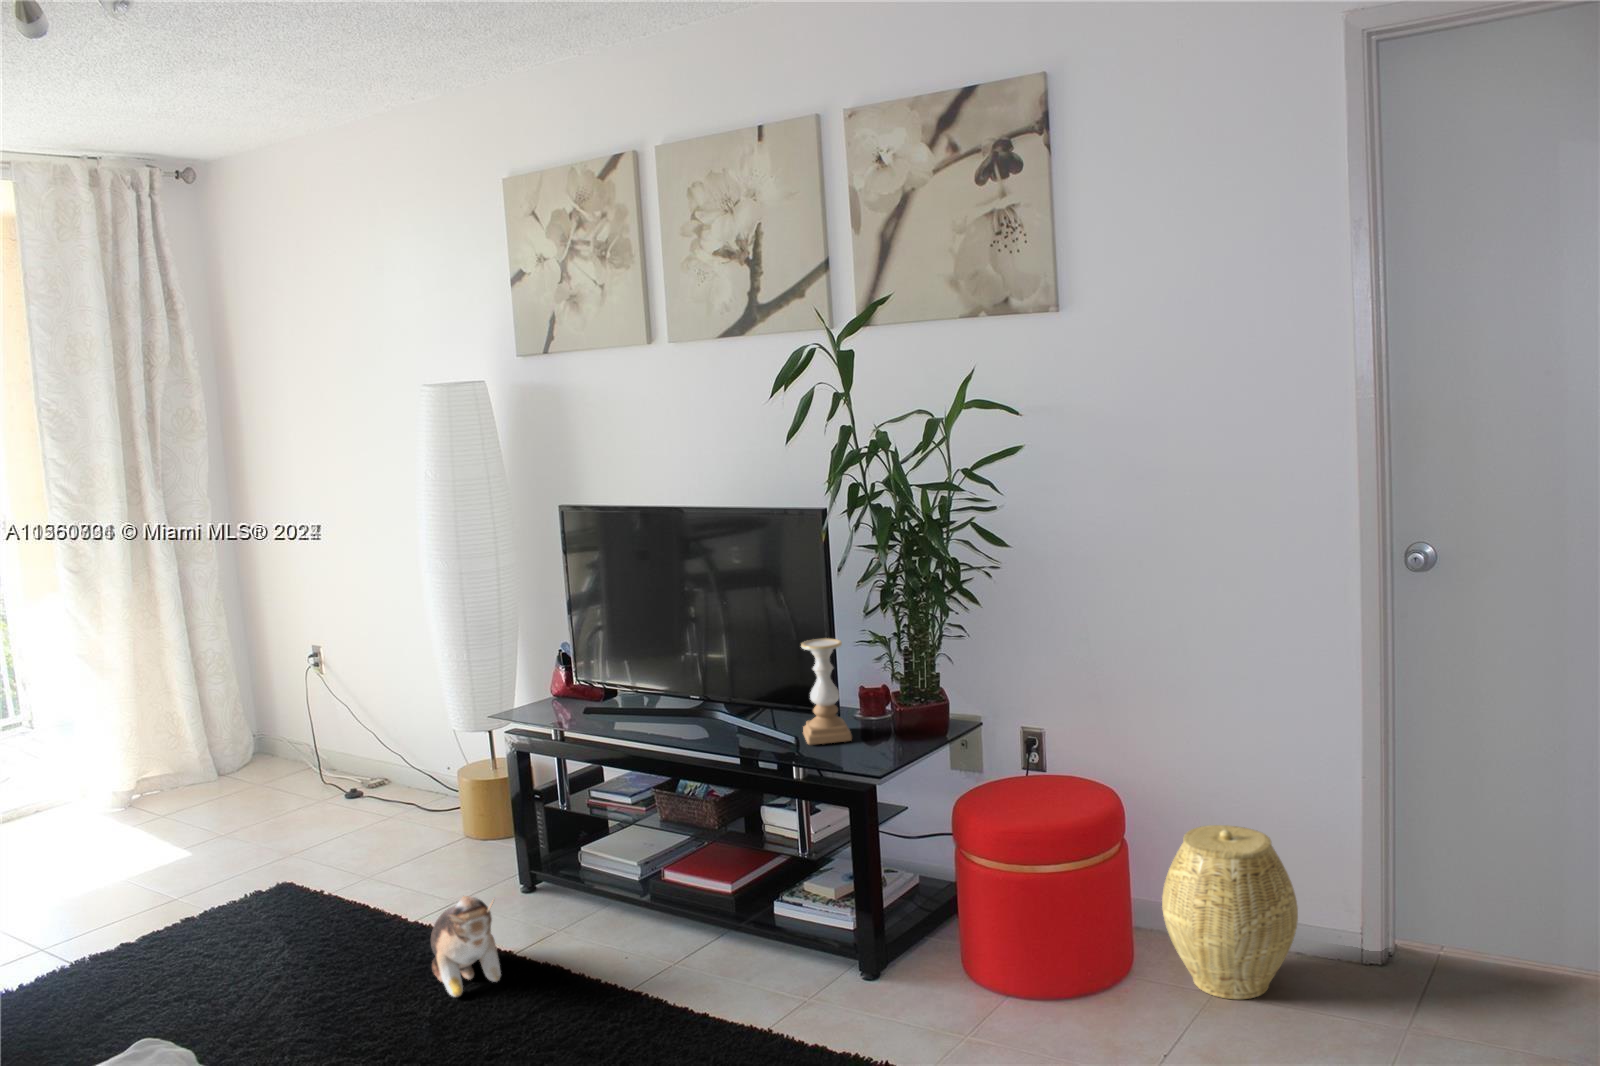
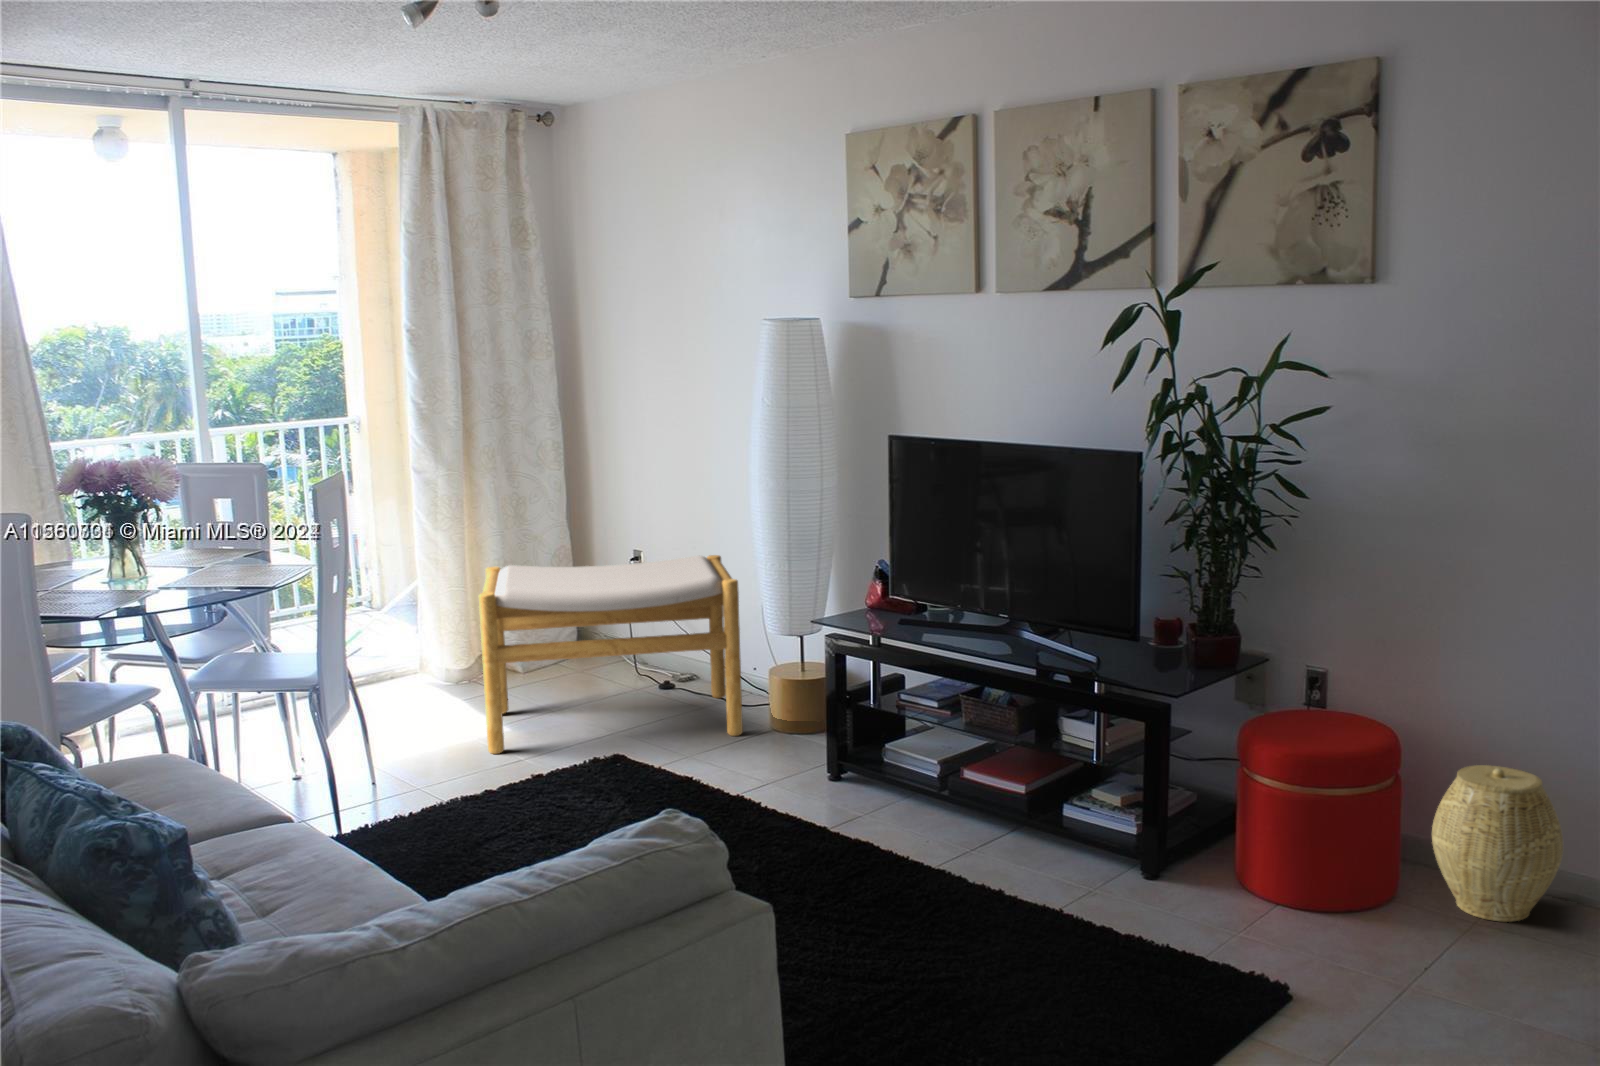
candle holder: present [801,638,852,745] -> none [1104,571,1149,664]
footstool: none [92,644,427,901] -> present [479,555,743,754]
plush toy: present [431,896,501,997] -> none [767,765,829,850]

